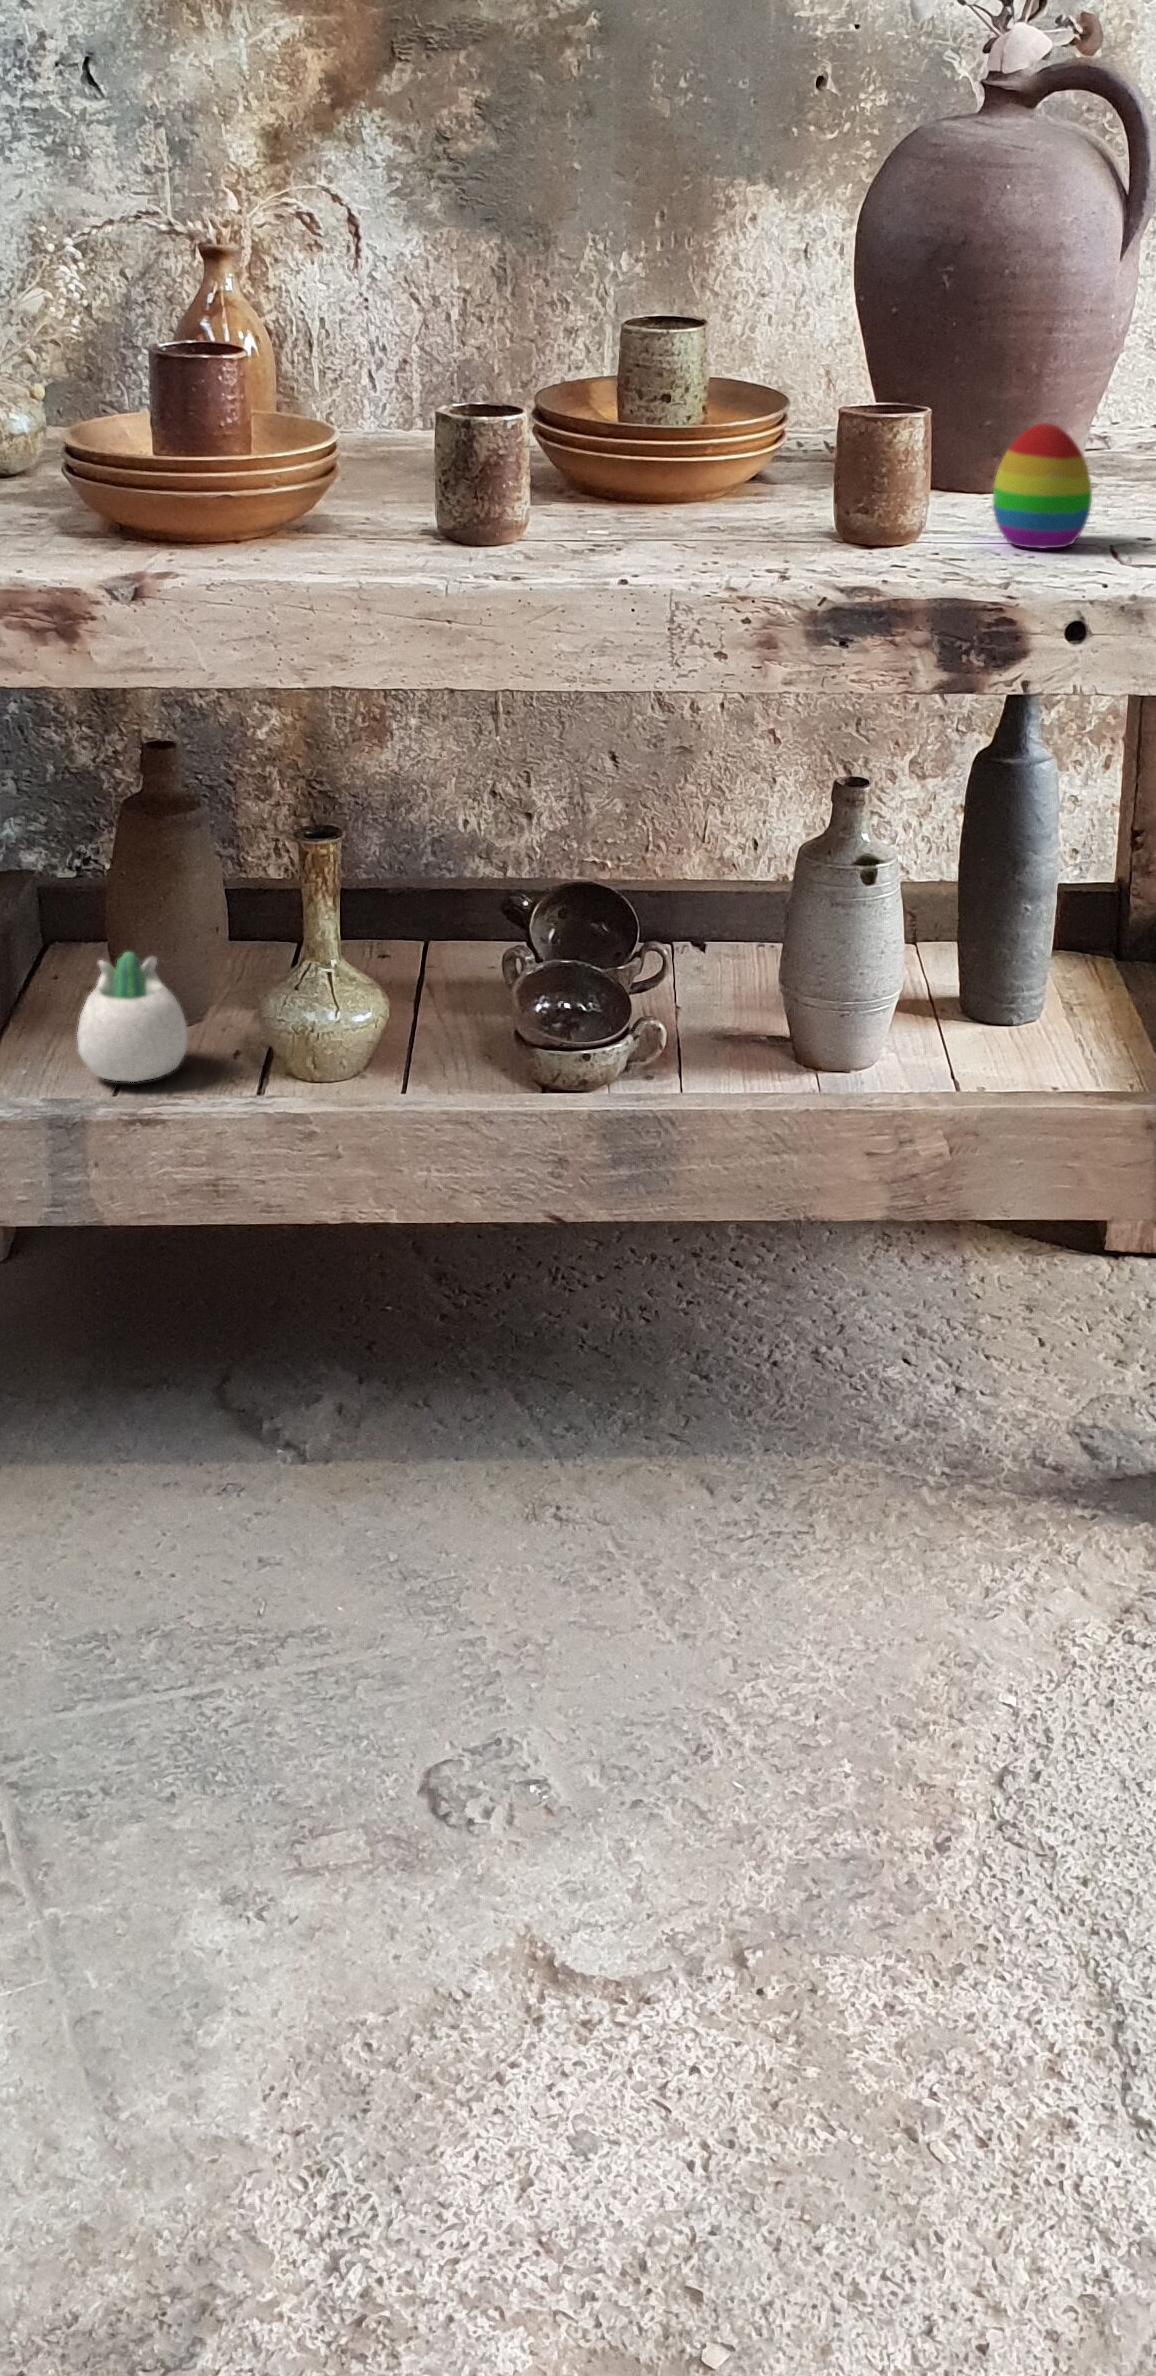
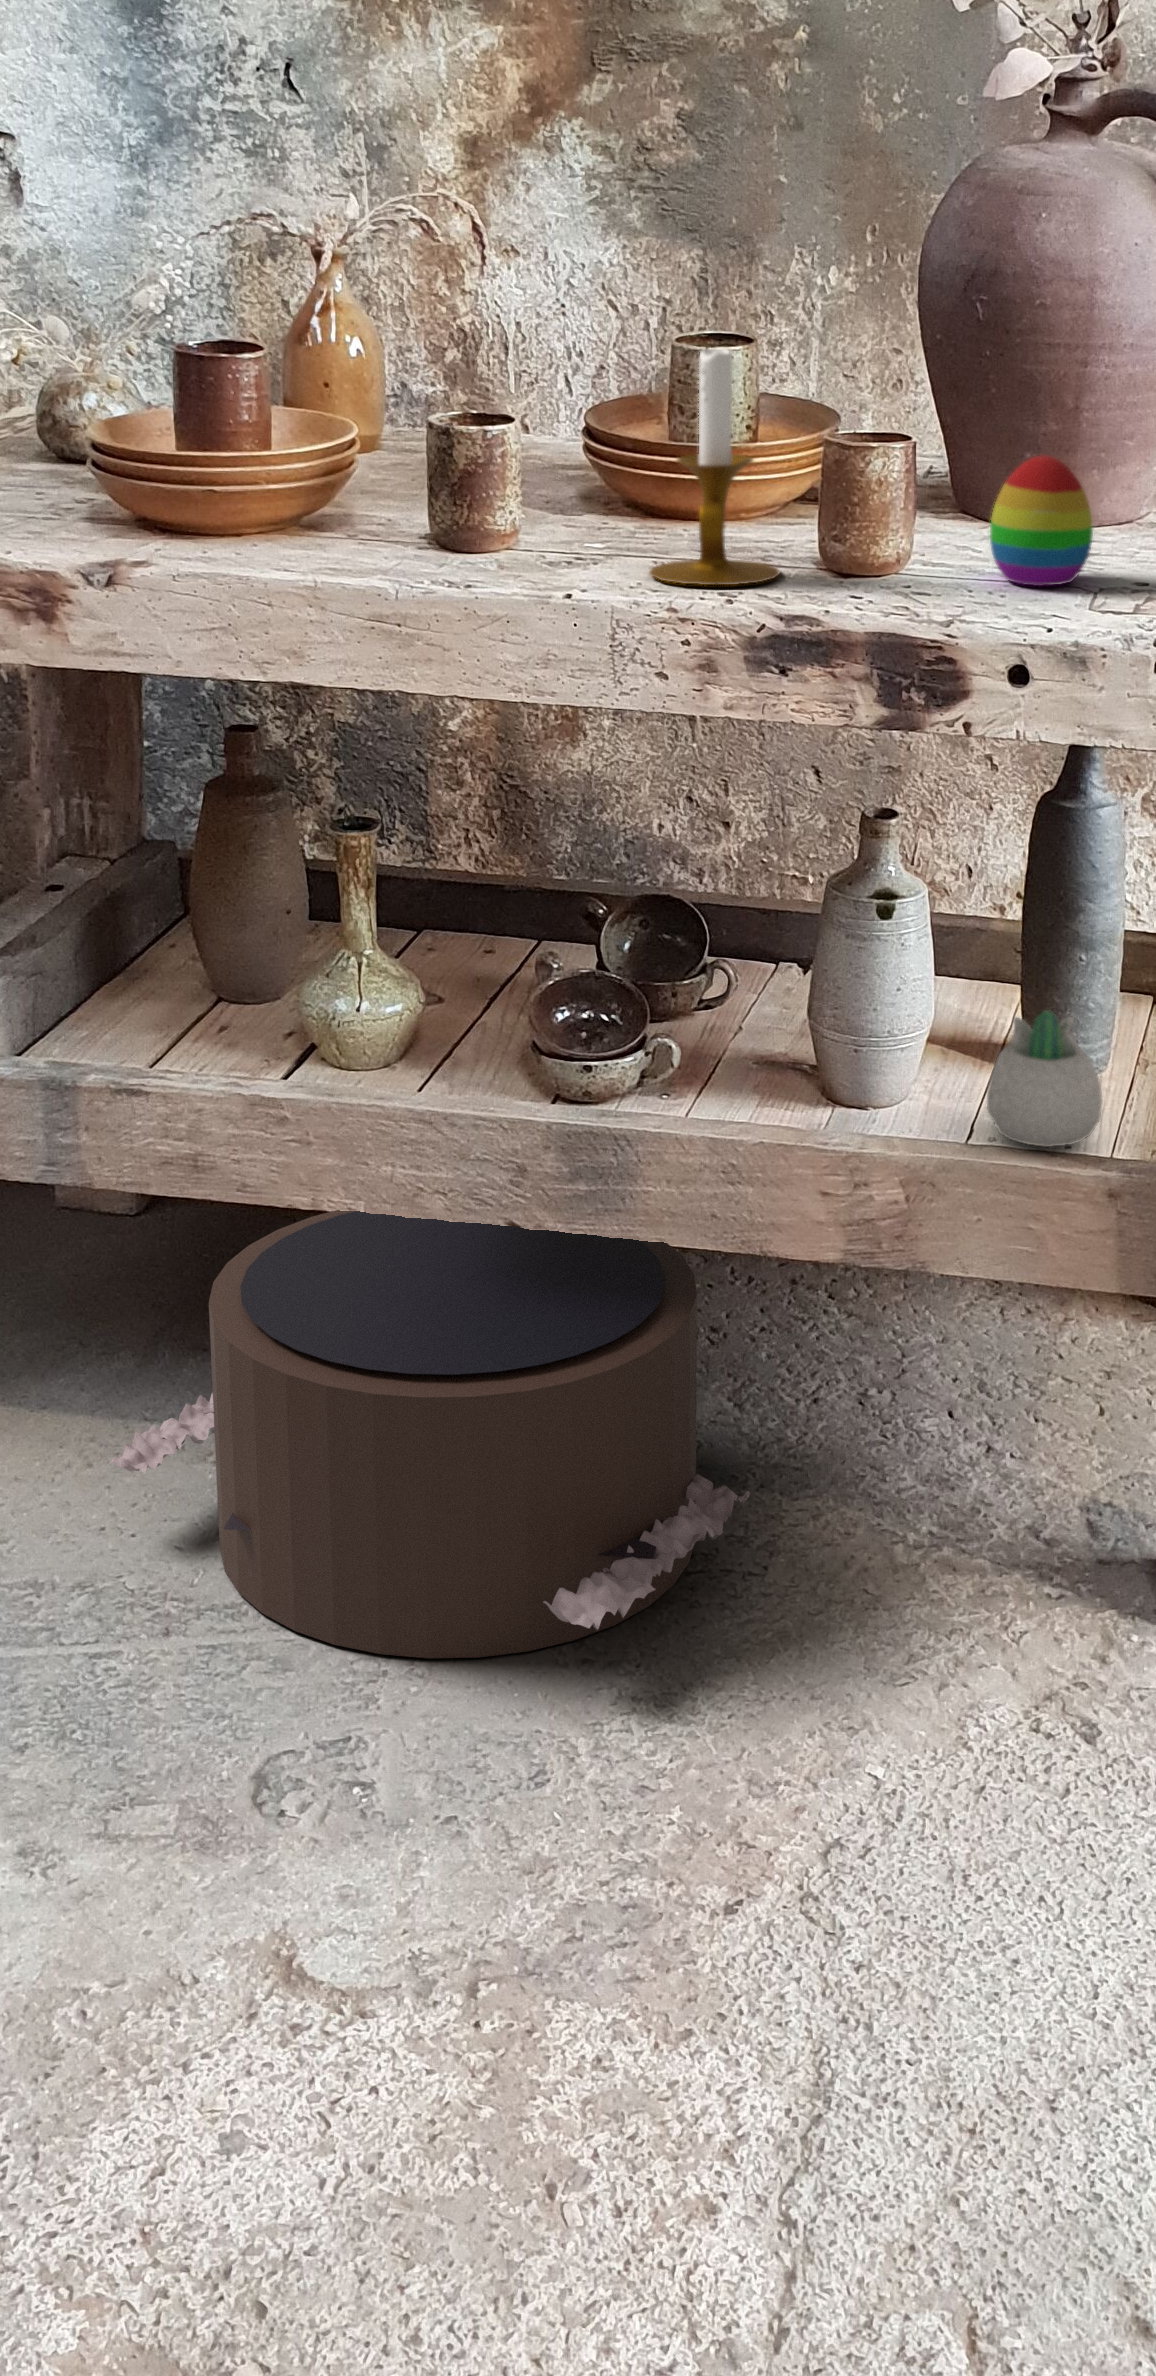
candlestick: none [669,329,797,561] -> present [650,349,779,585]
succulent planter: present [77,952,187,1082] -> present [987,1010,1103,1147]
pouf: none [155,1178,801,1642] -> present [110,1210,750,1658]

